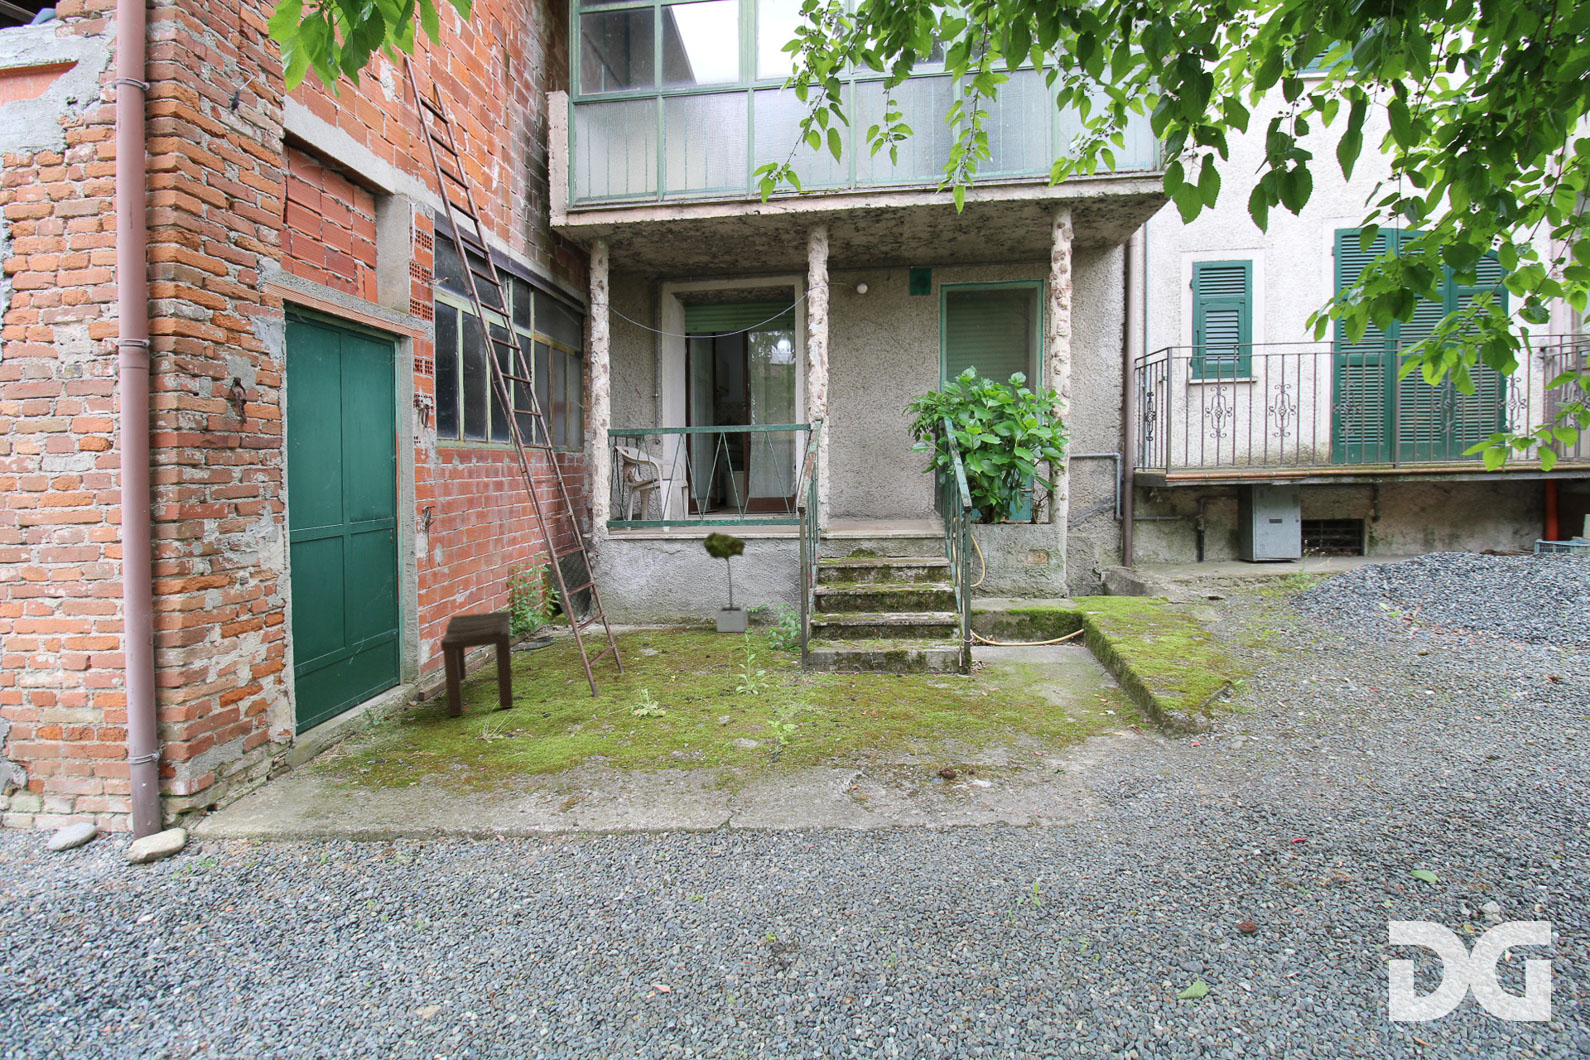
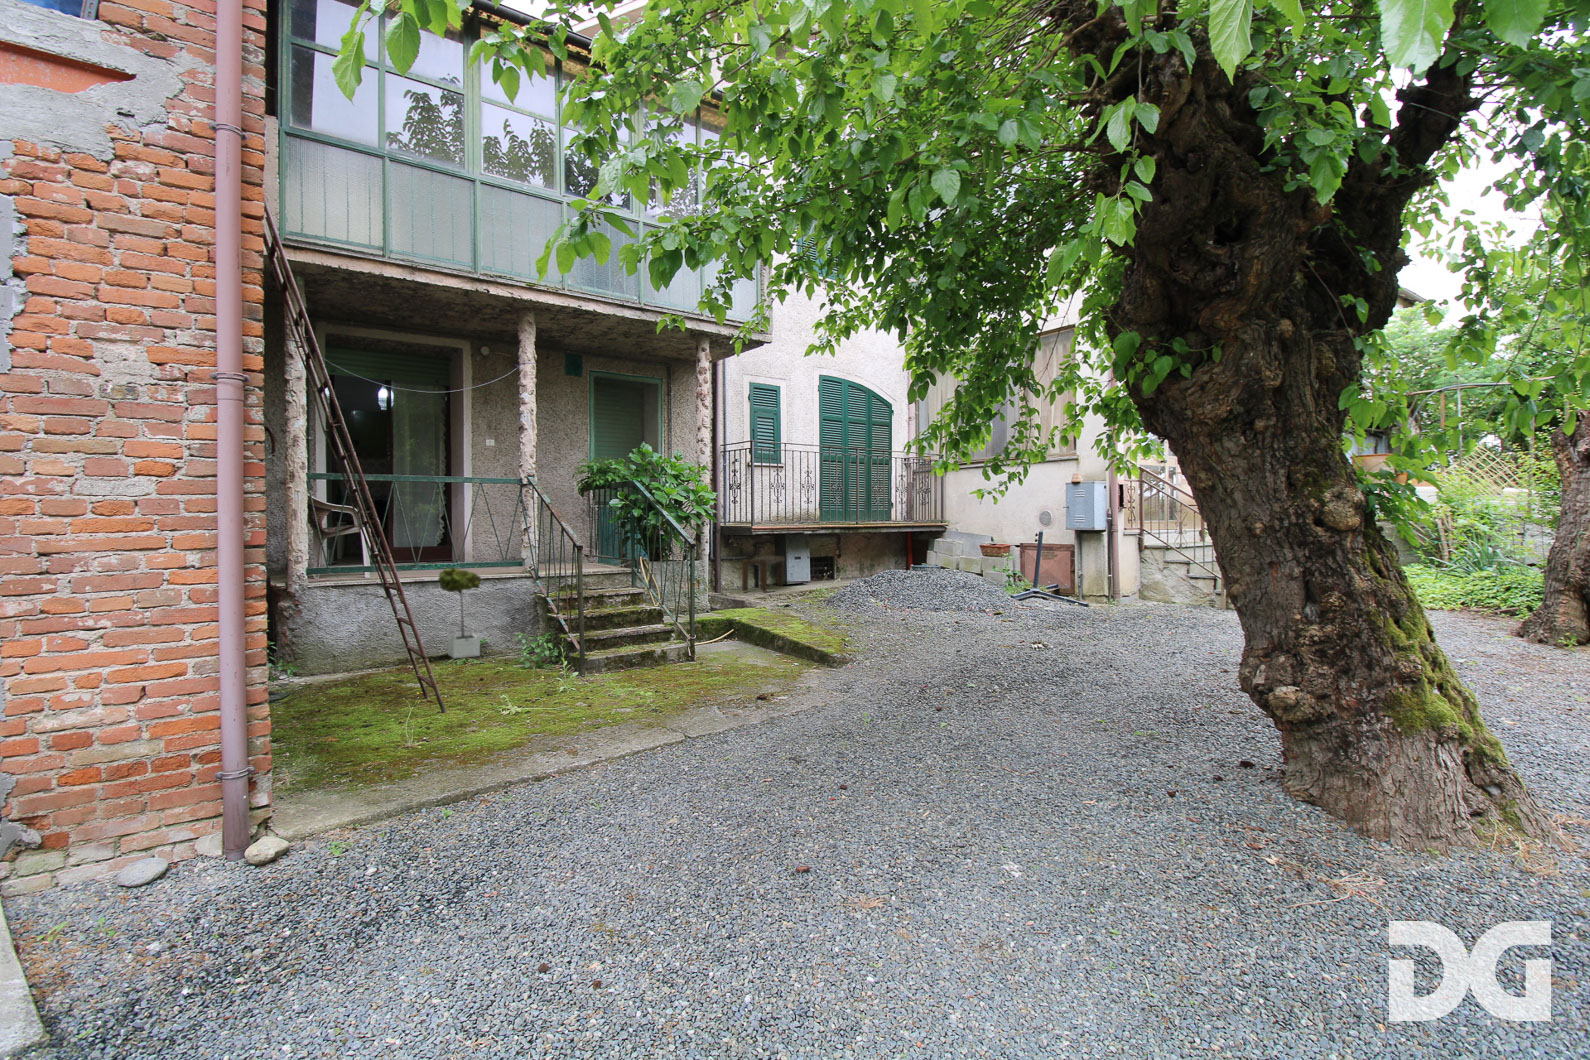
bench: present [441,611,513,716] -> present [741,556,785,592]

